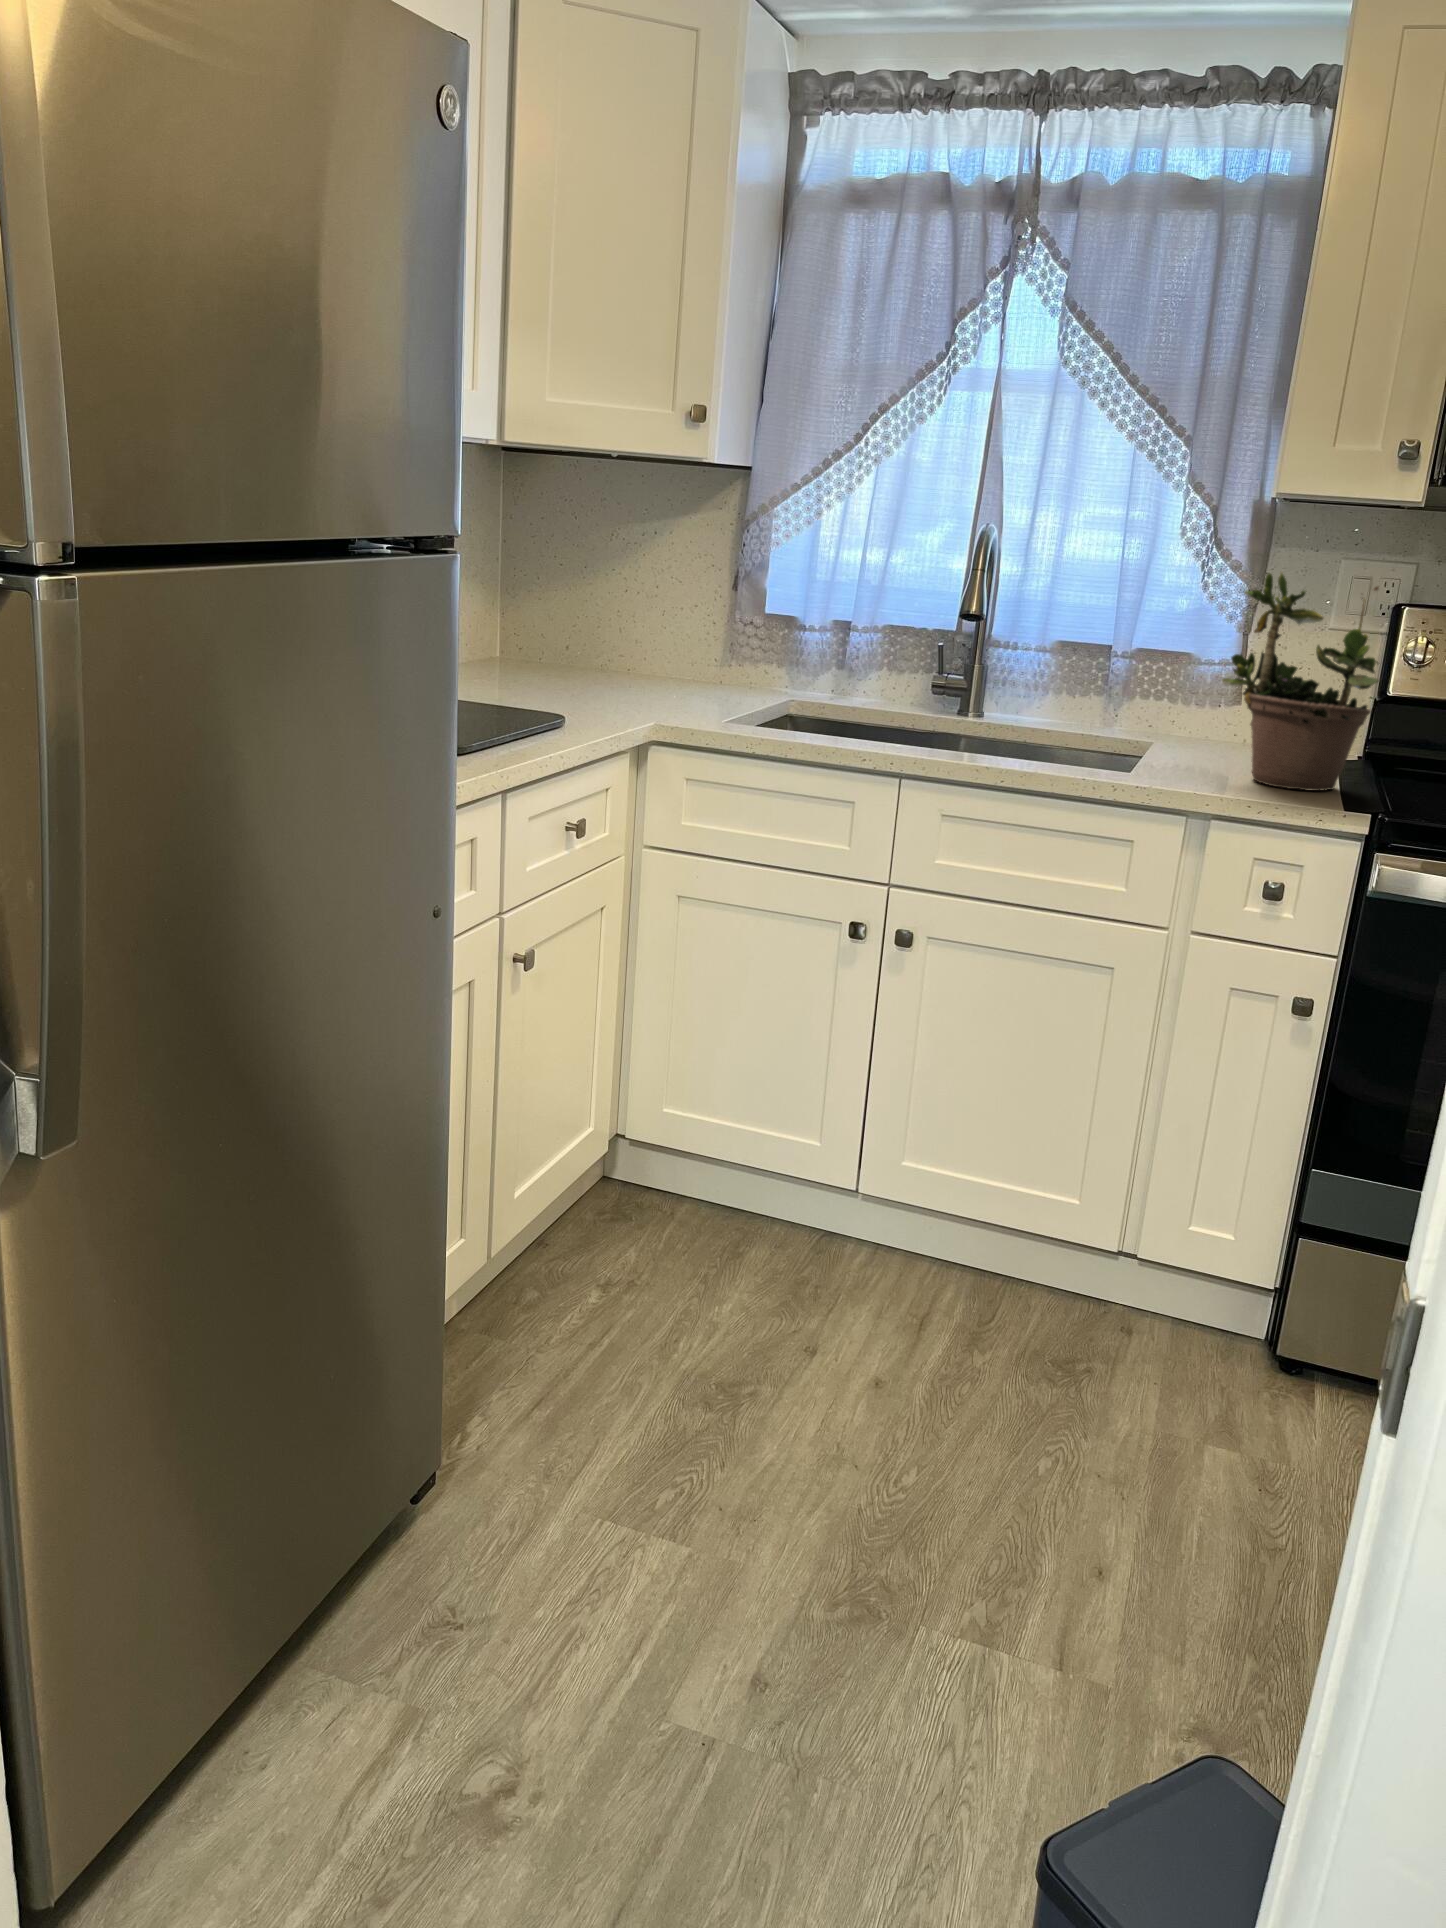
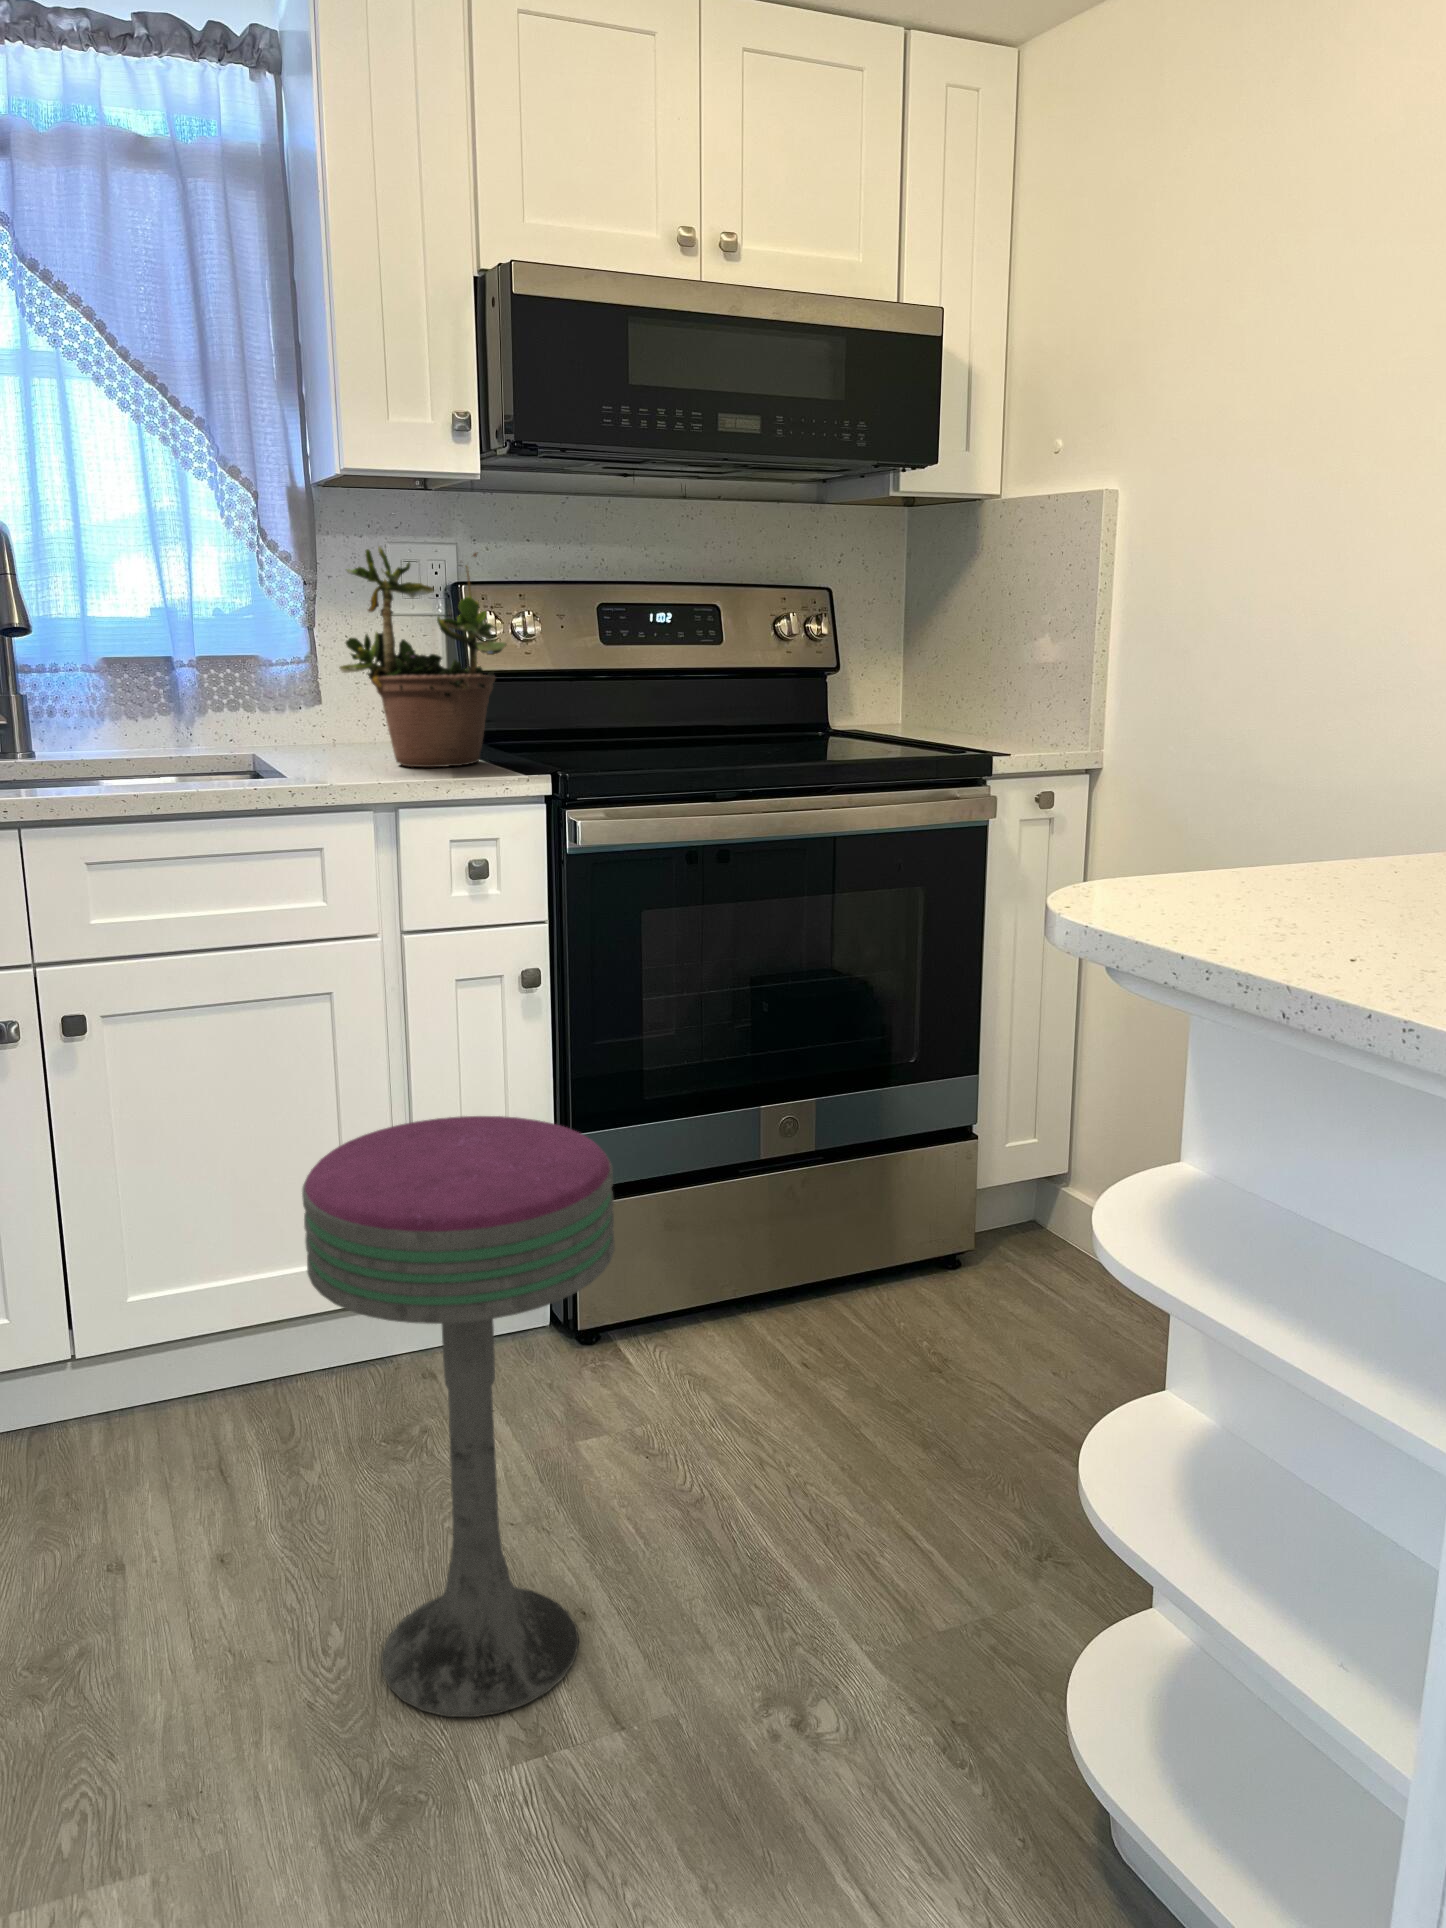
bar stool: none [916,1090,1200,1608] -> present [302,1116,615,1717]

